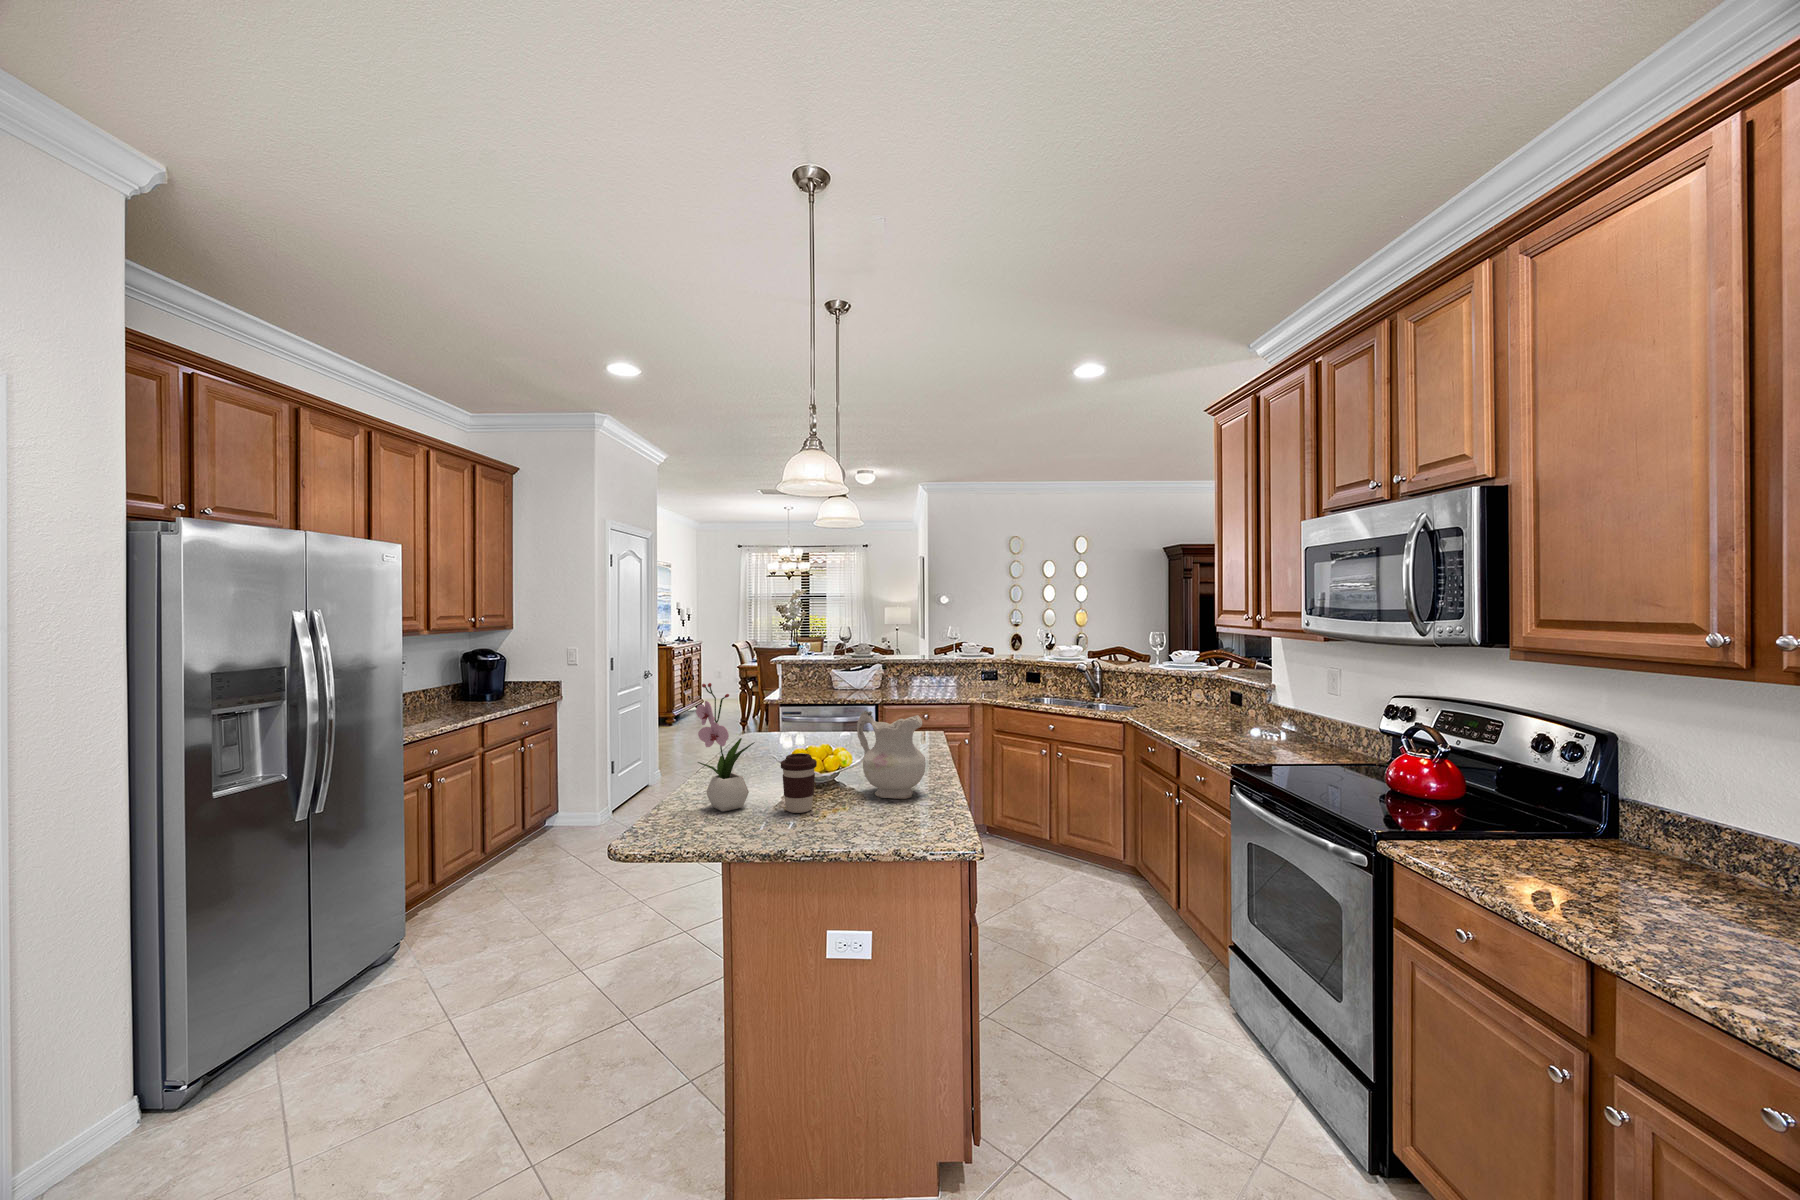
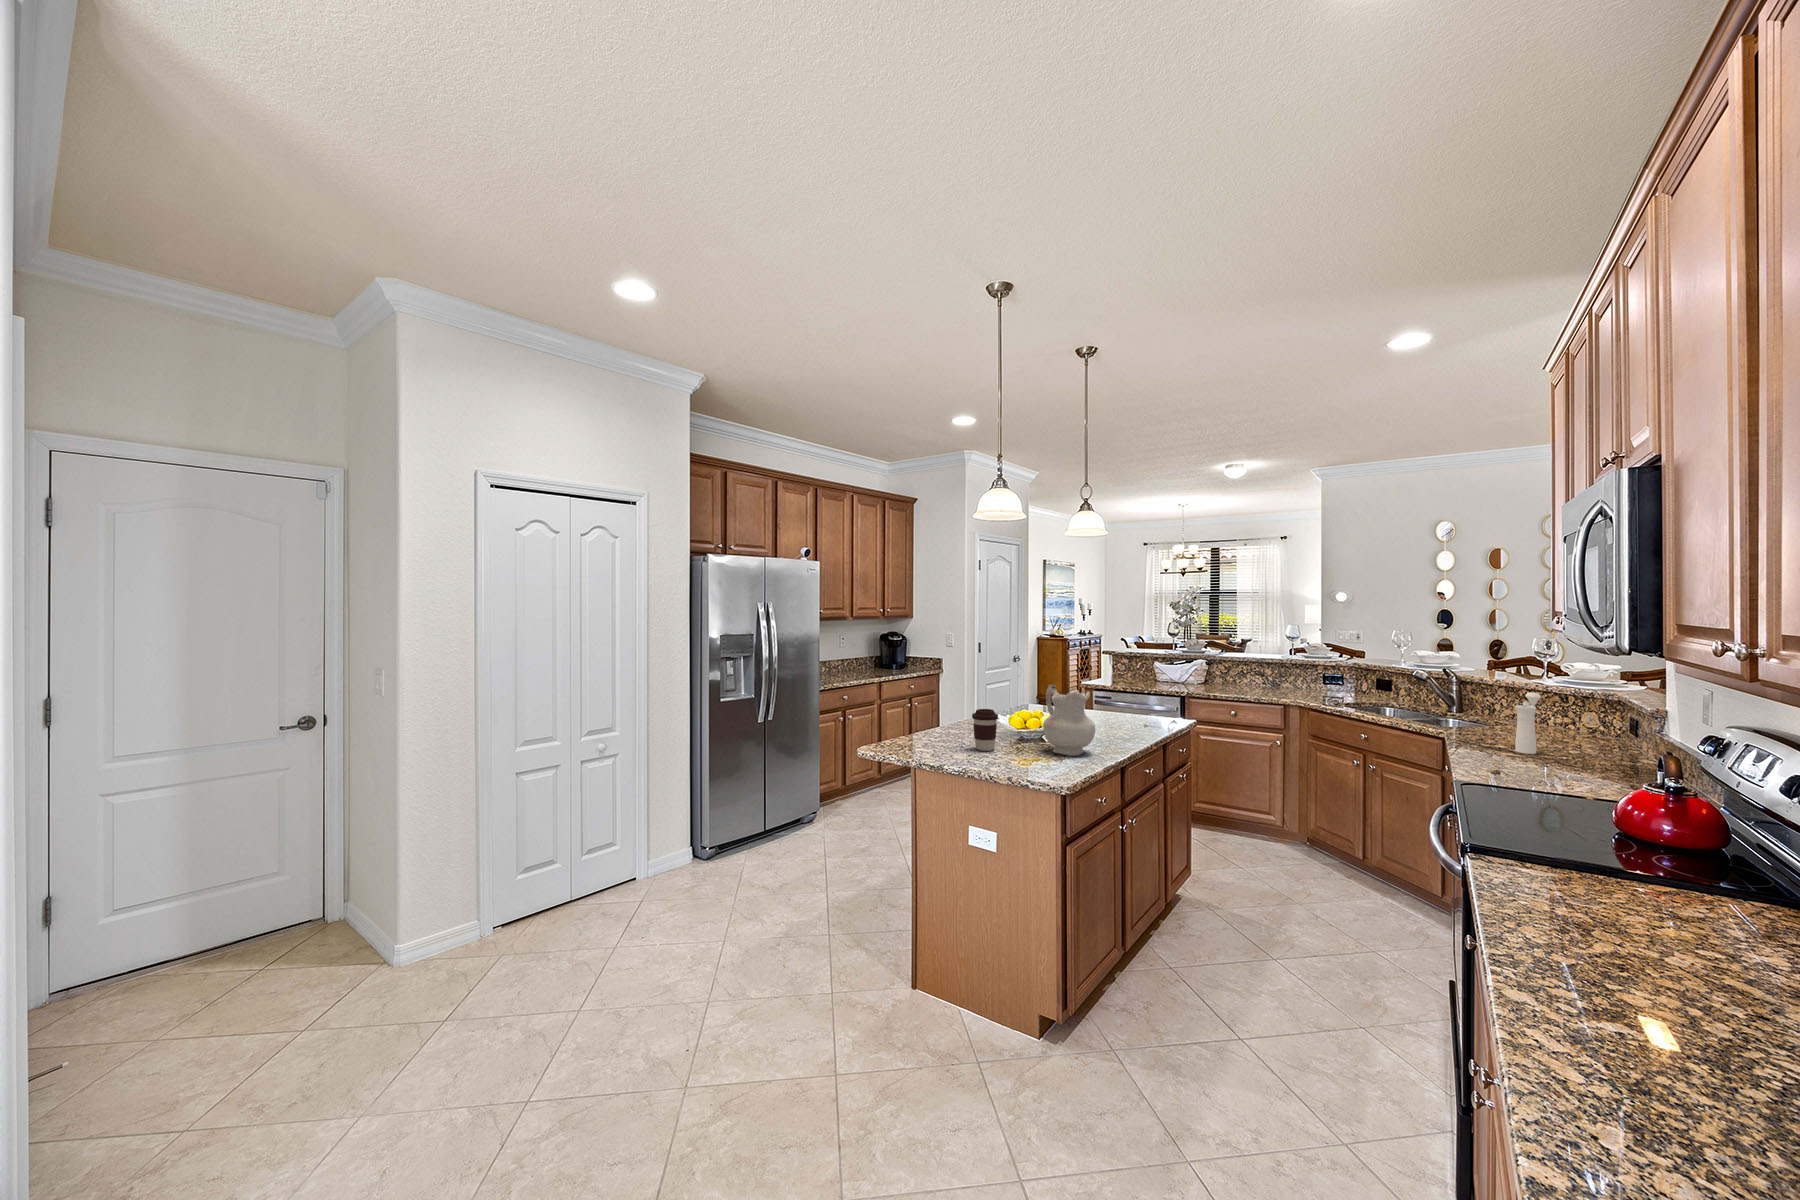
pepper mill: none [1184,677,1200,728] -> present [1515,693,1541,754]
flower arrangement: present [696,683,755,812] -> none [924,654,960,743]

